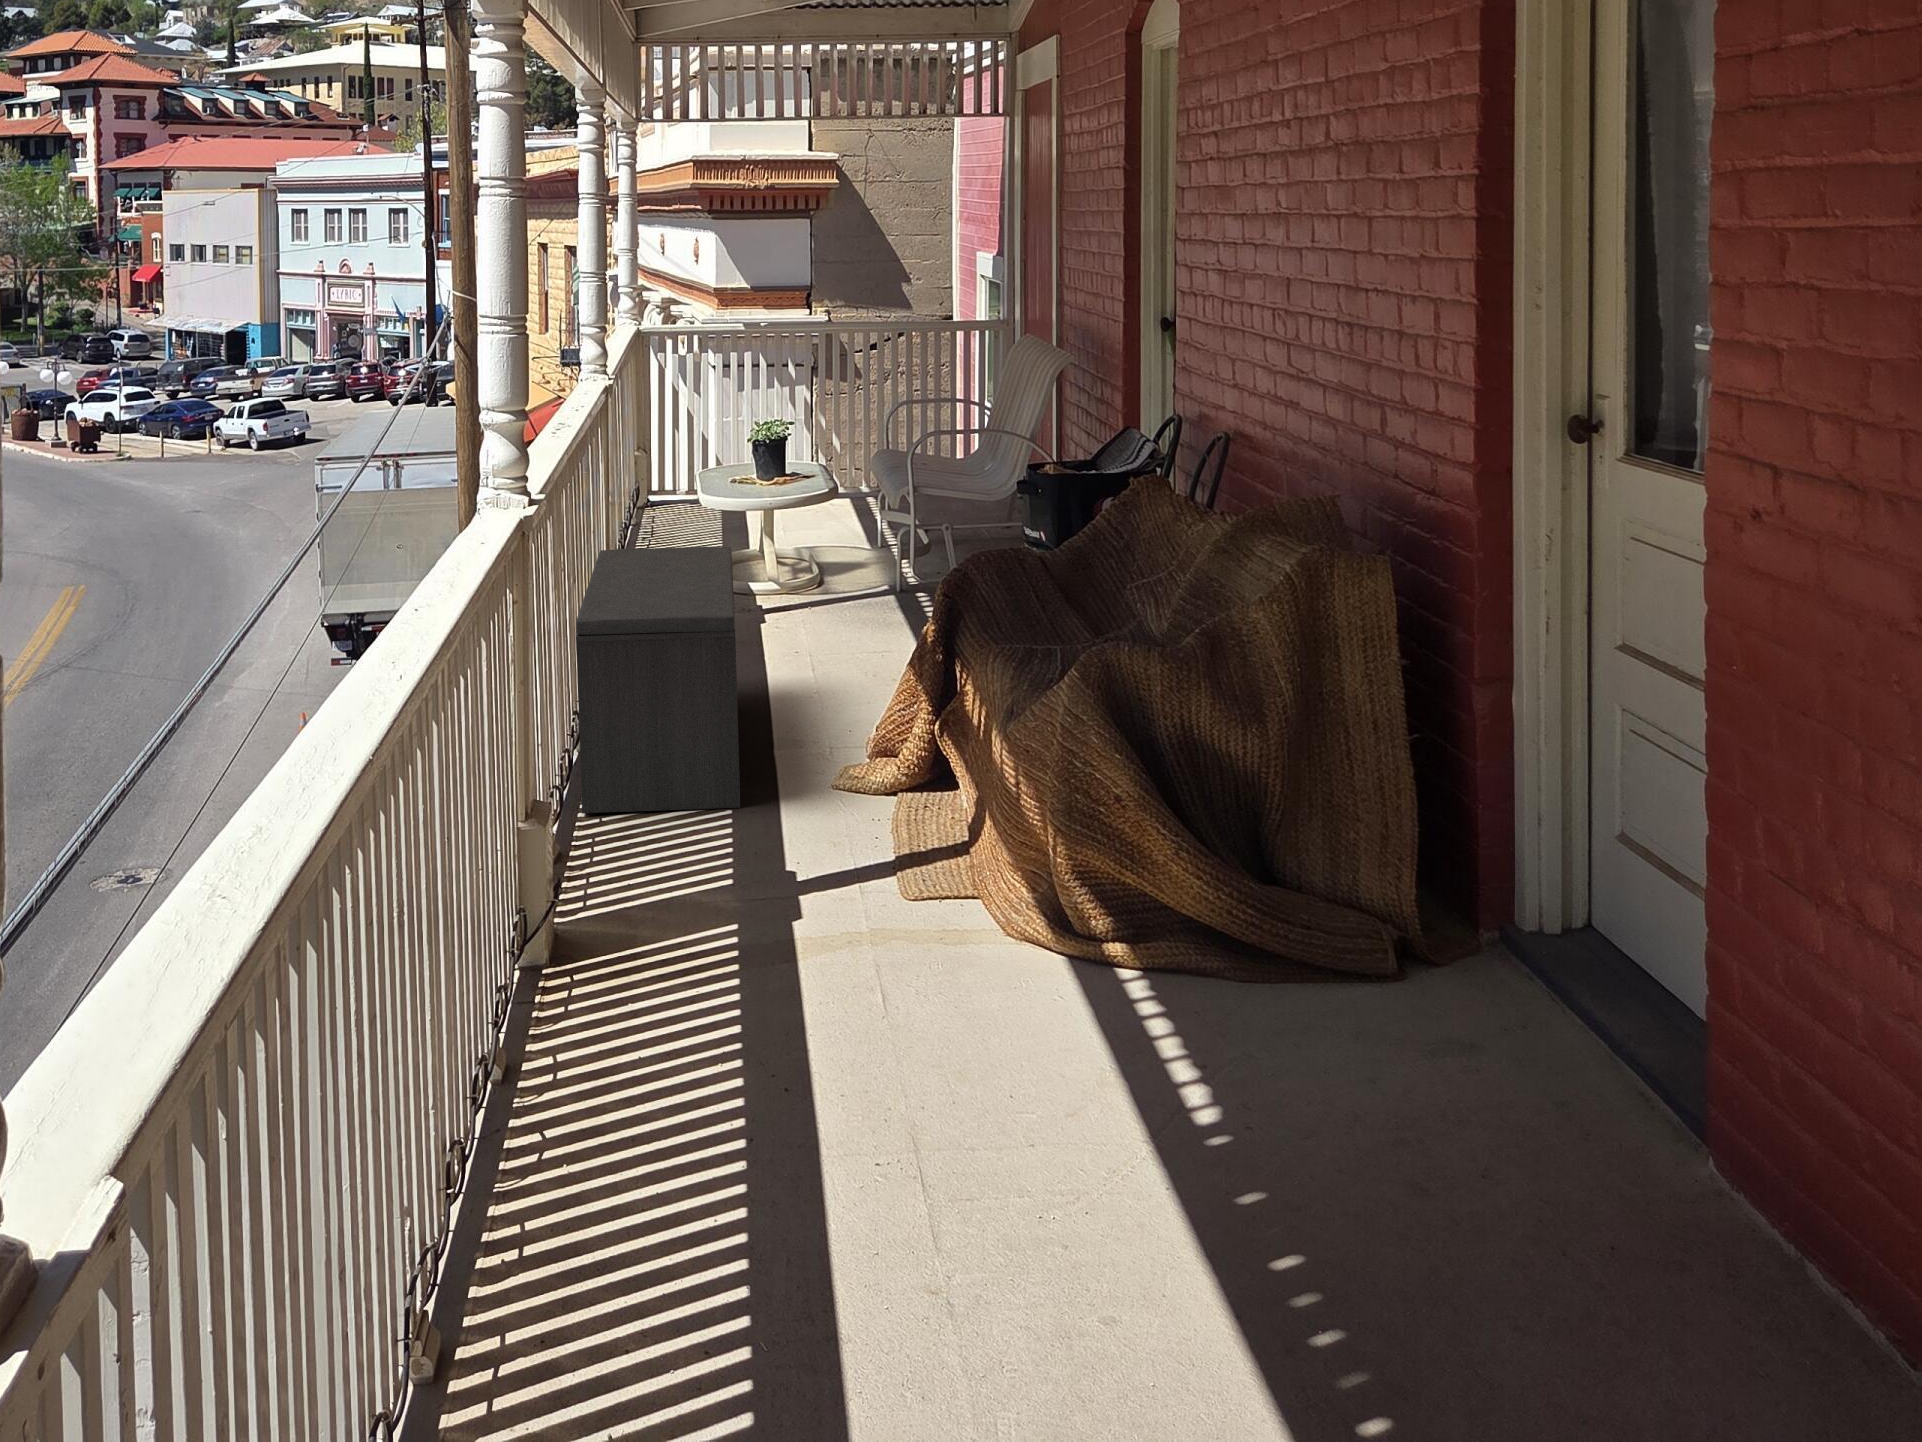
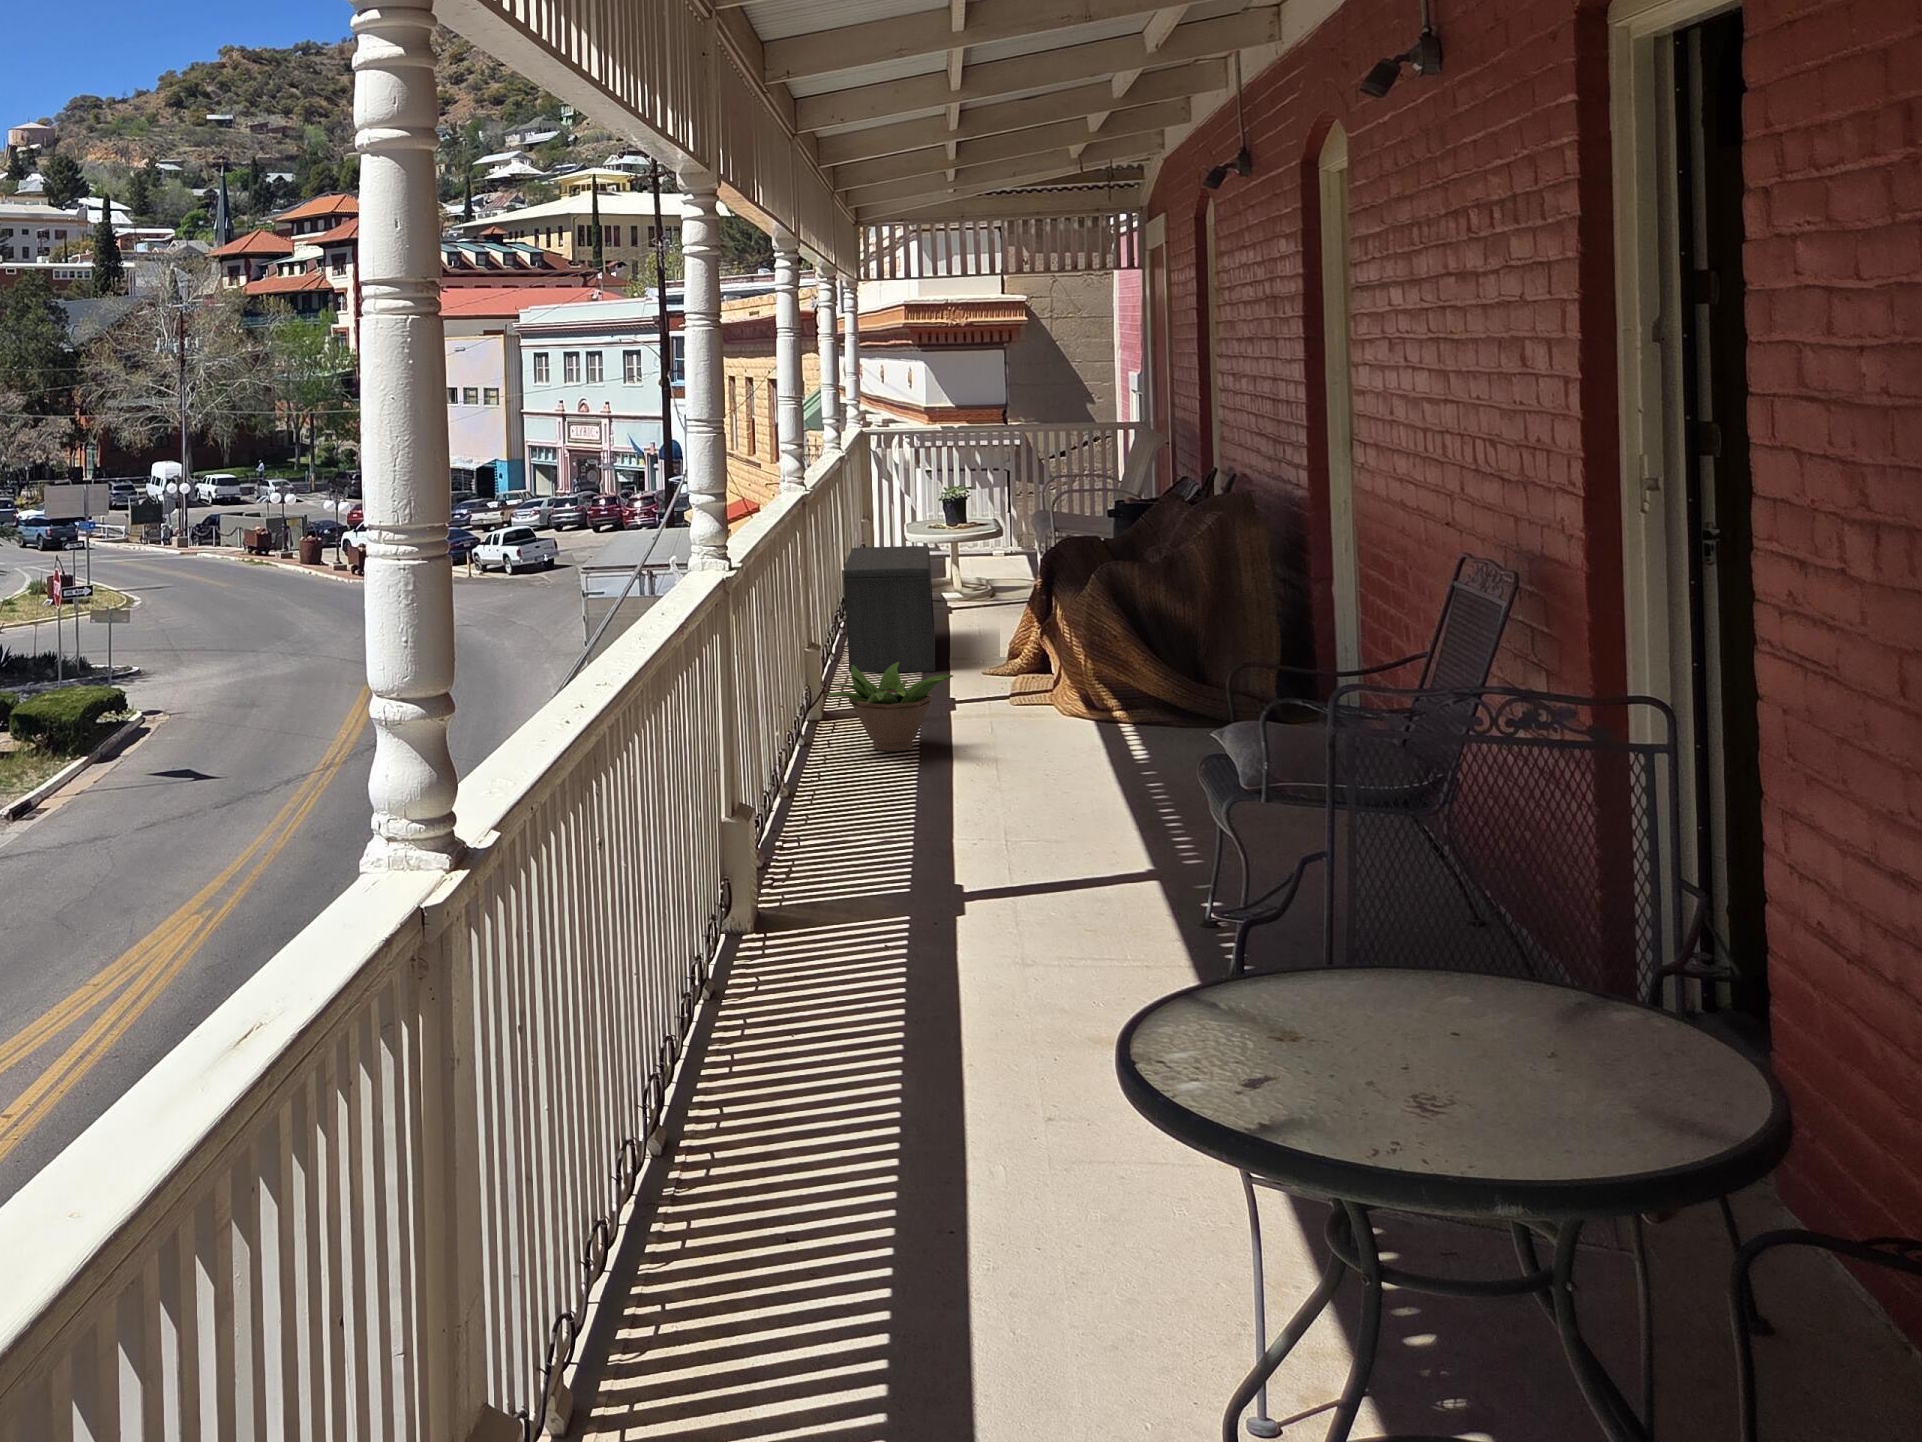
decorative plant: none [485,899,795,1156] -> present [825,662,953,751]

